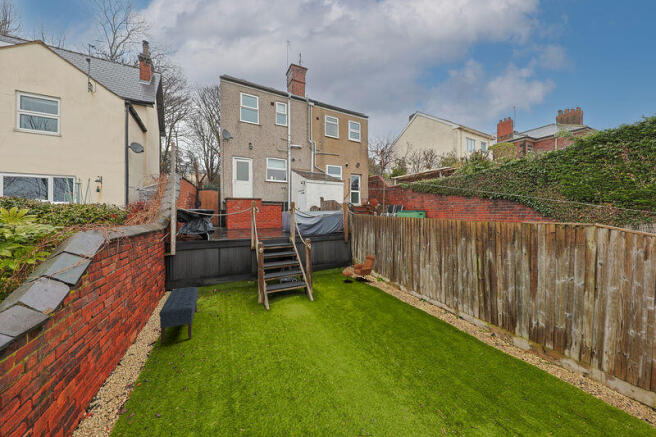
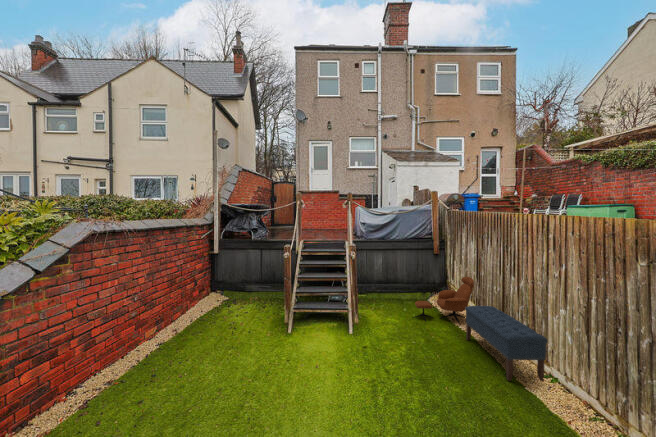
bench: present [159,287,198,344] -> present [465,306,547,381]

